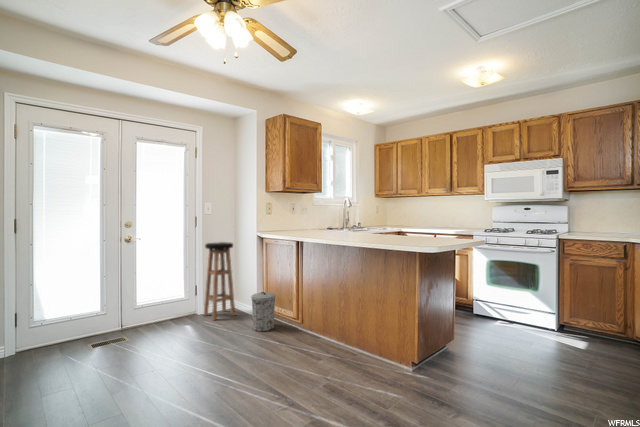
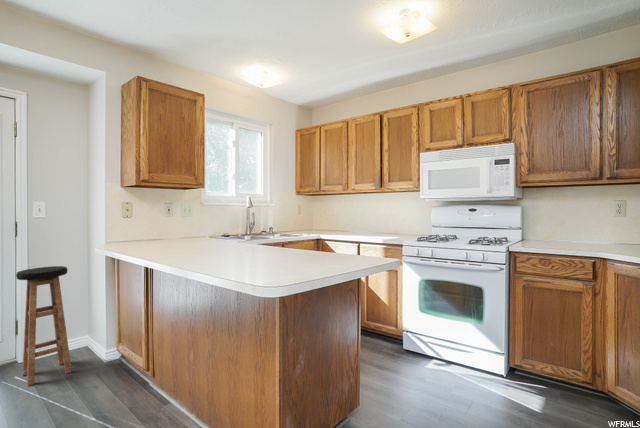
trash can: present [251,292,276,331] -> none [70,343,114,407]

